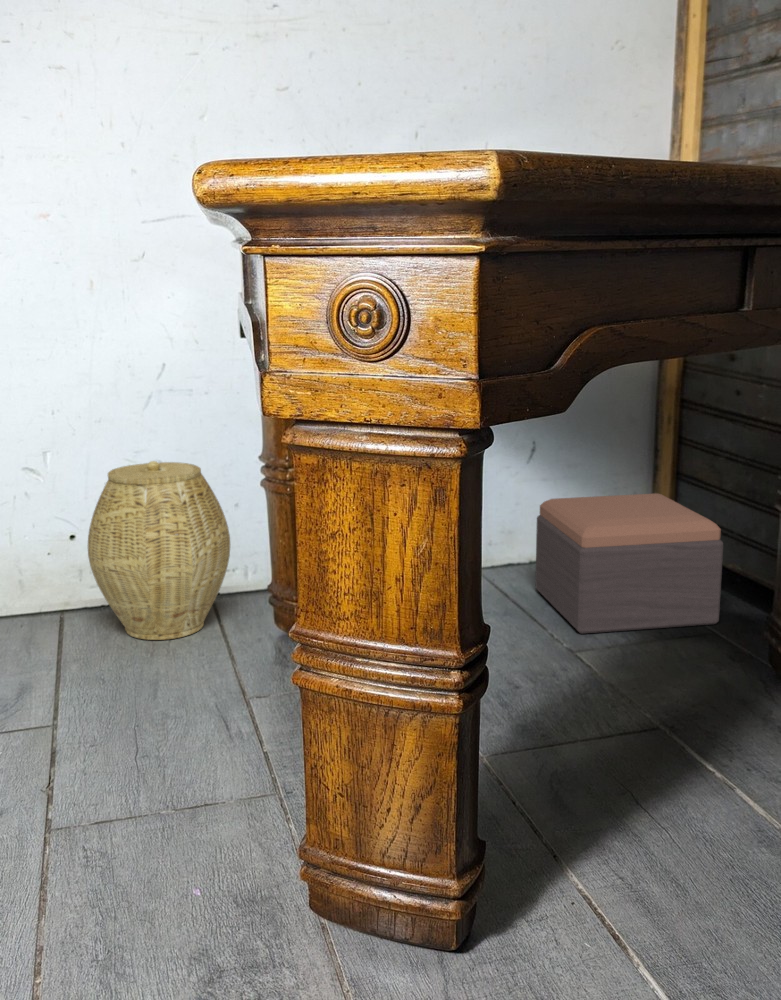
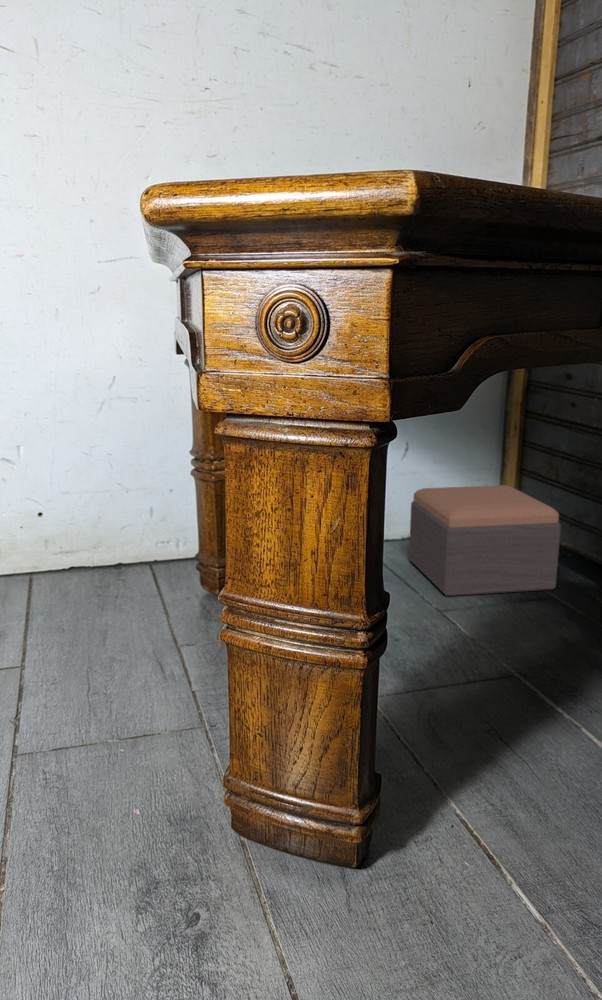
woven basket: present [88,461,230,640] -> none [52,453,166,597]

